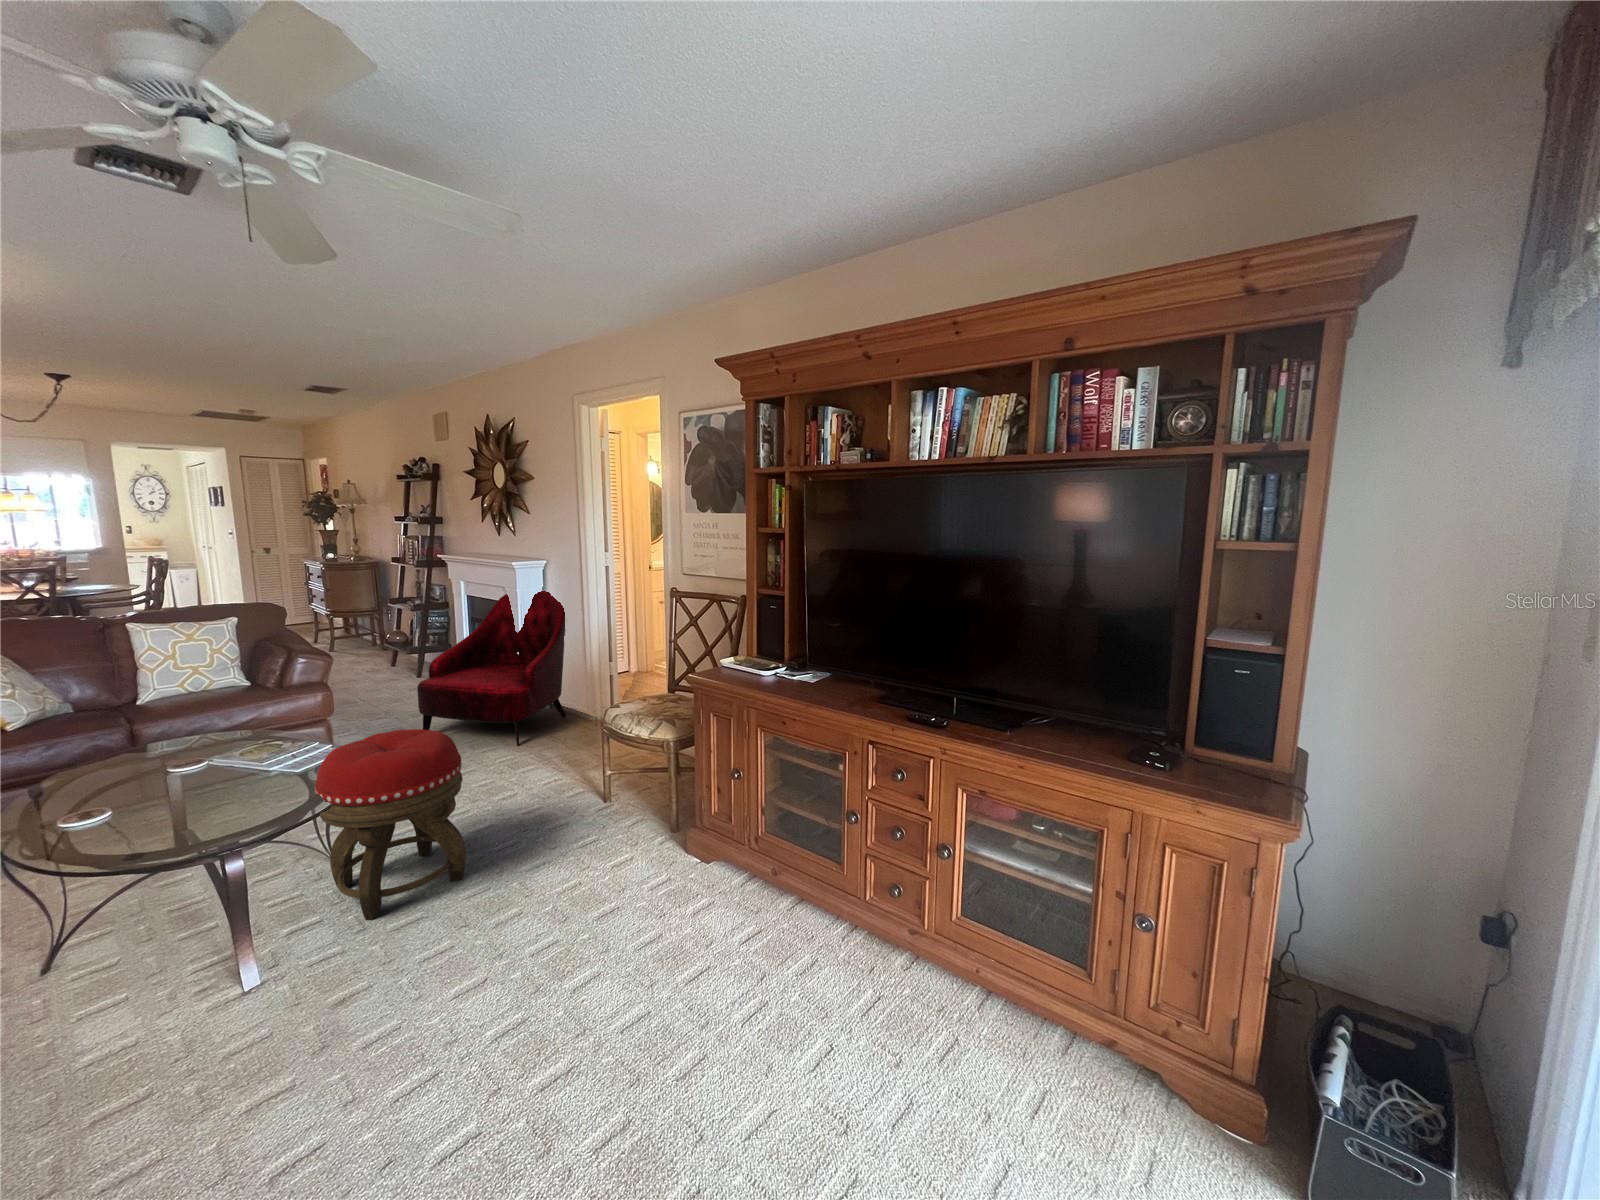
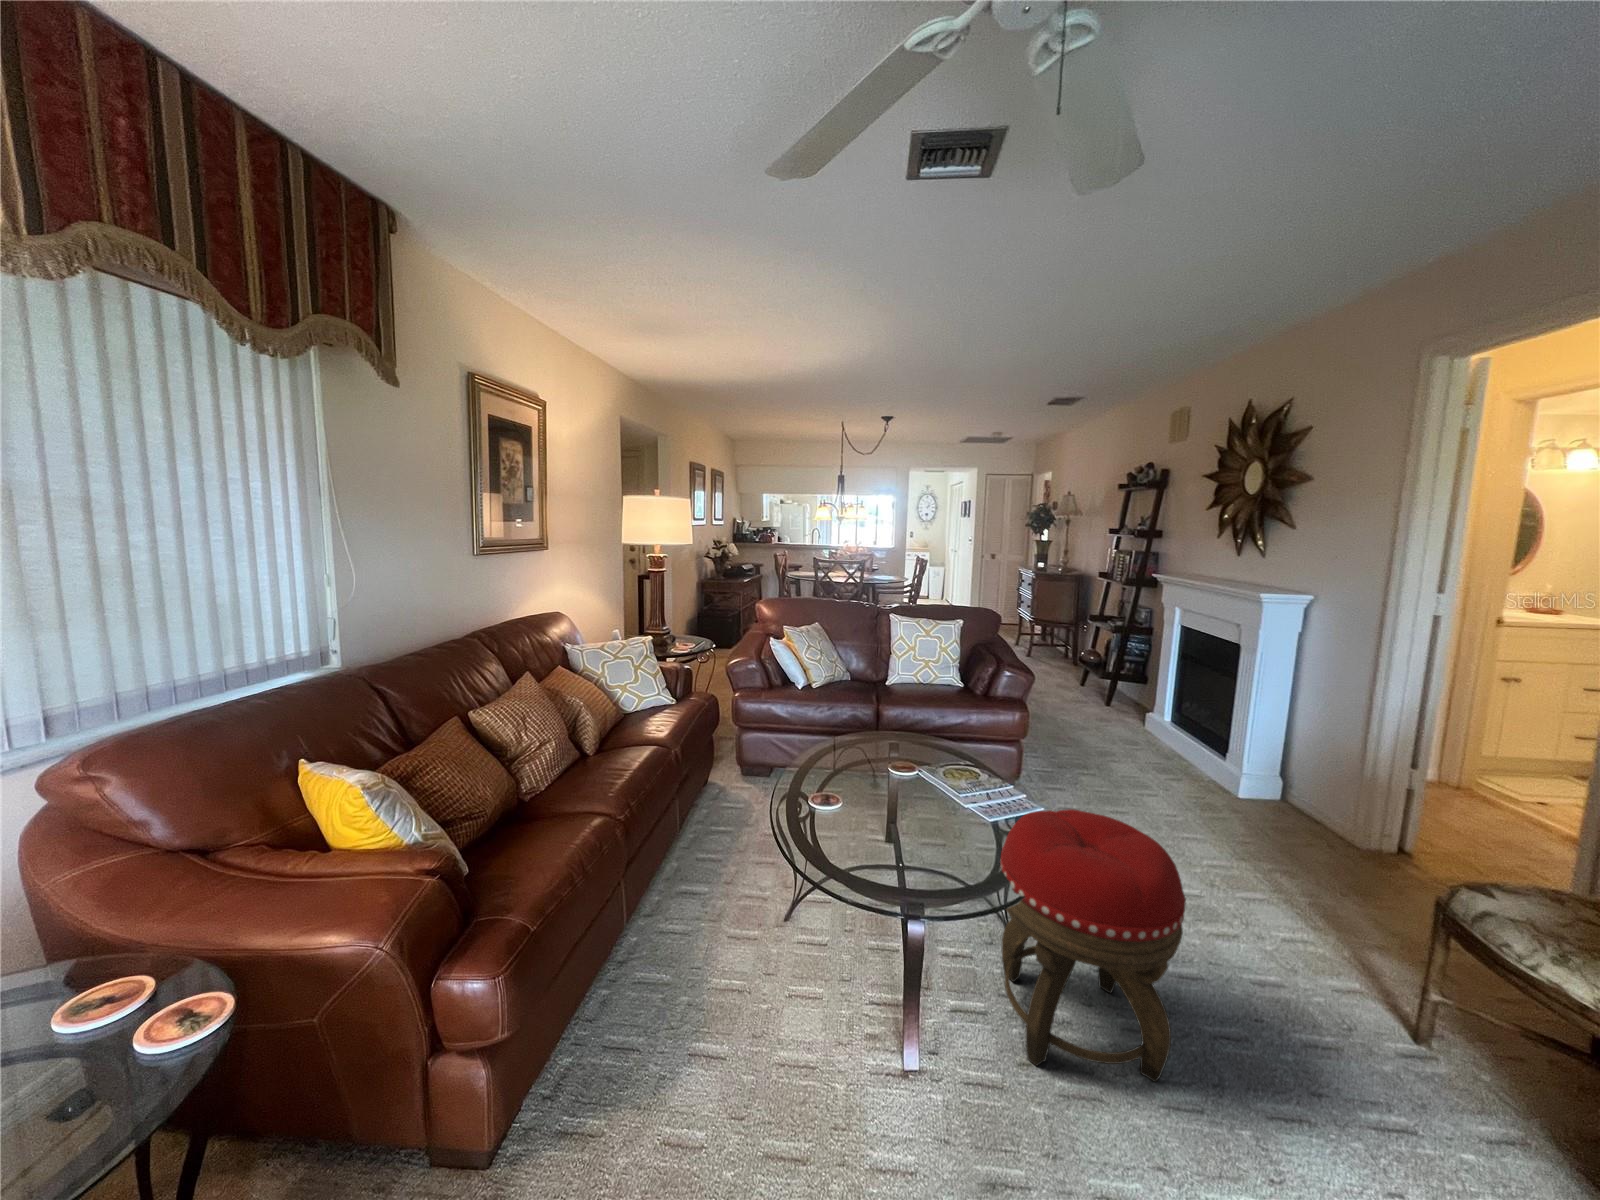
armchair: present [417,591,566,746] -> none [1109,631,1349,856]

